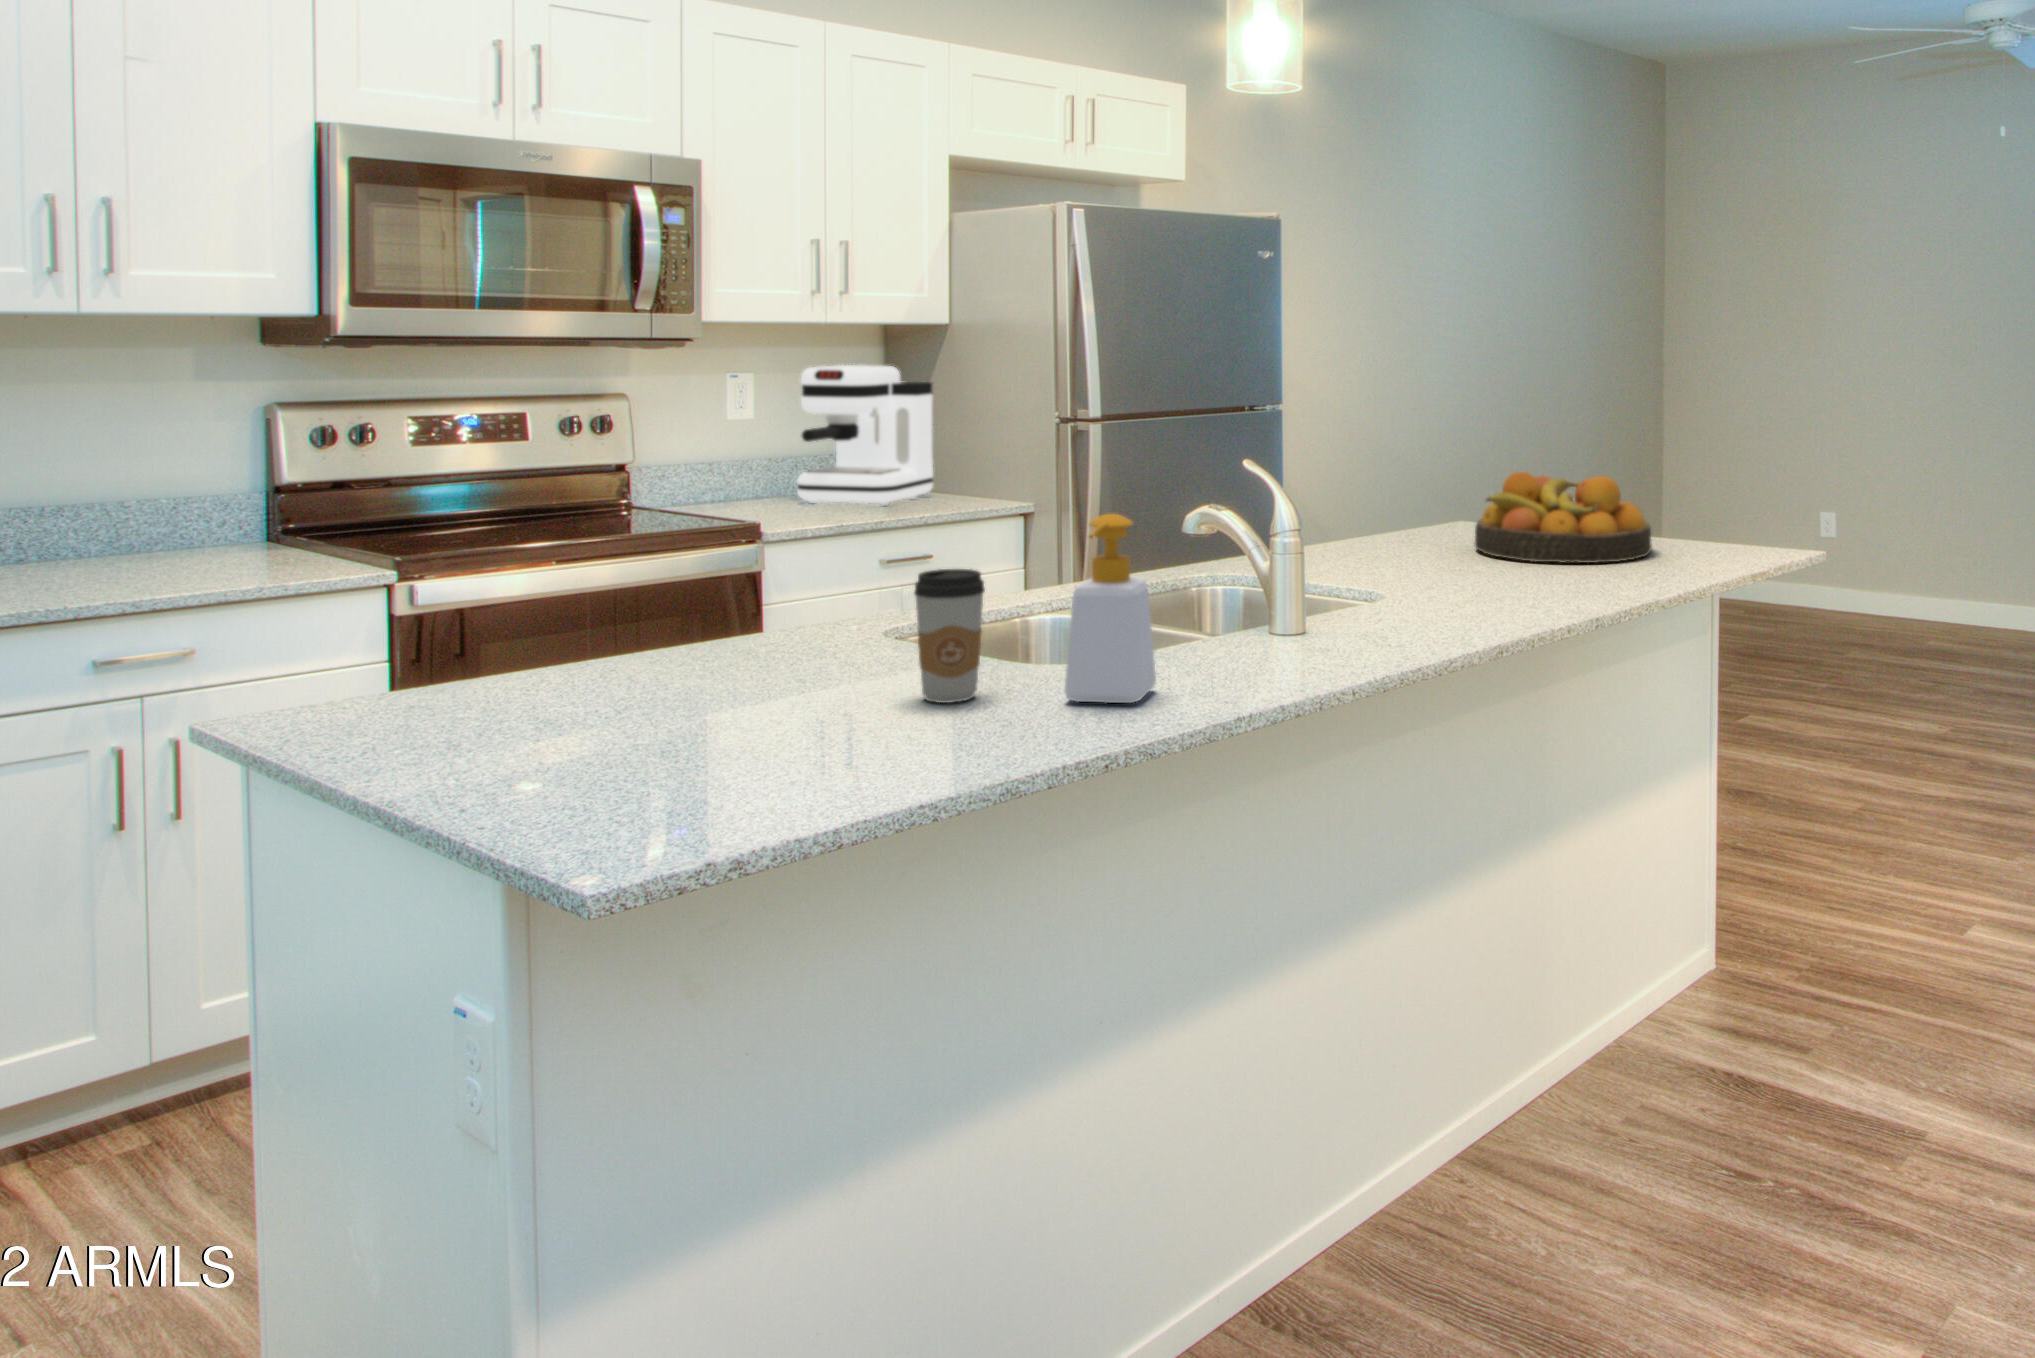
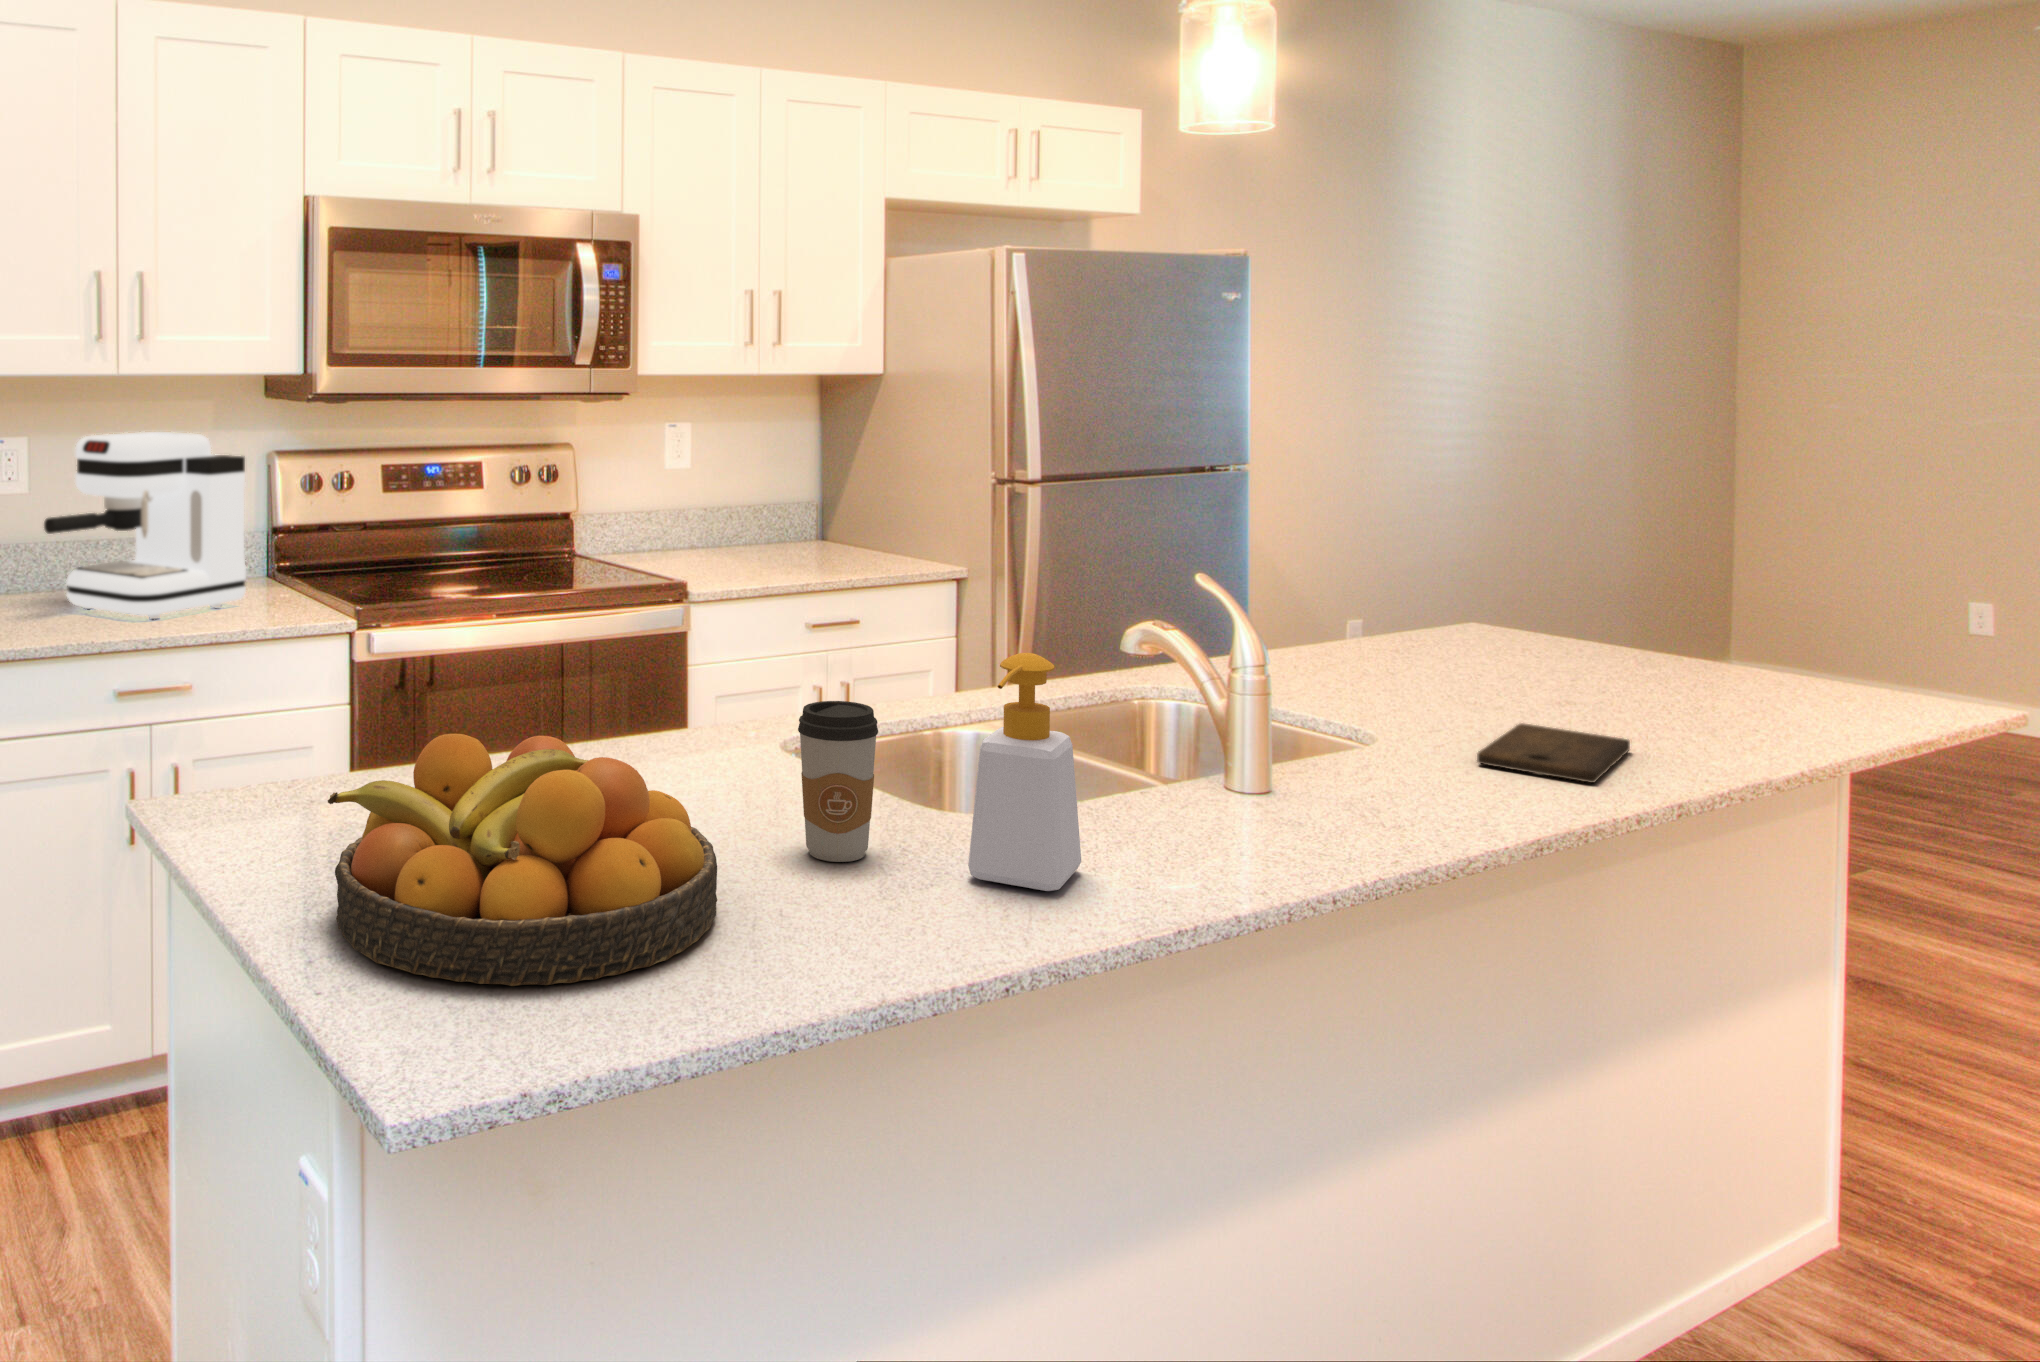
coffee maker: present [797,365,933,505] -> present [44,432,246,619]
fruit bowl: present [1475,472,1651,563] -> present [328,734,717,986]
cutting board: none [1456,575,1563,608] -> present [1477,723,1630,783]

